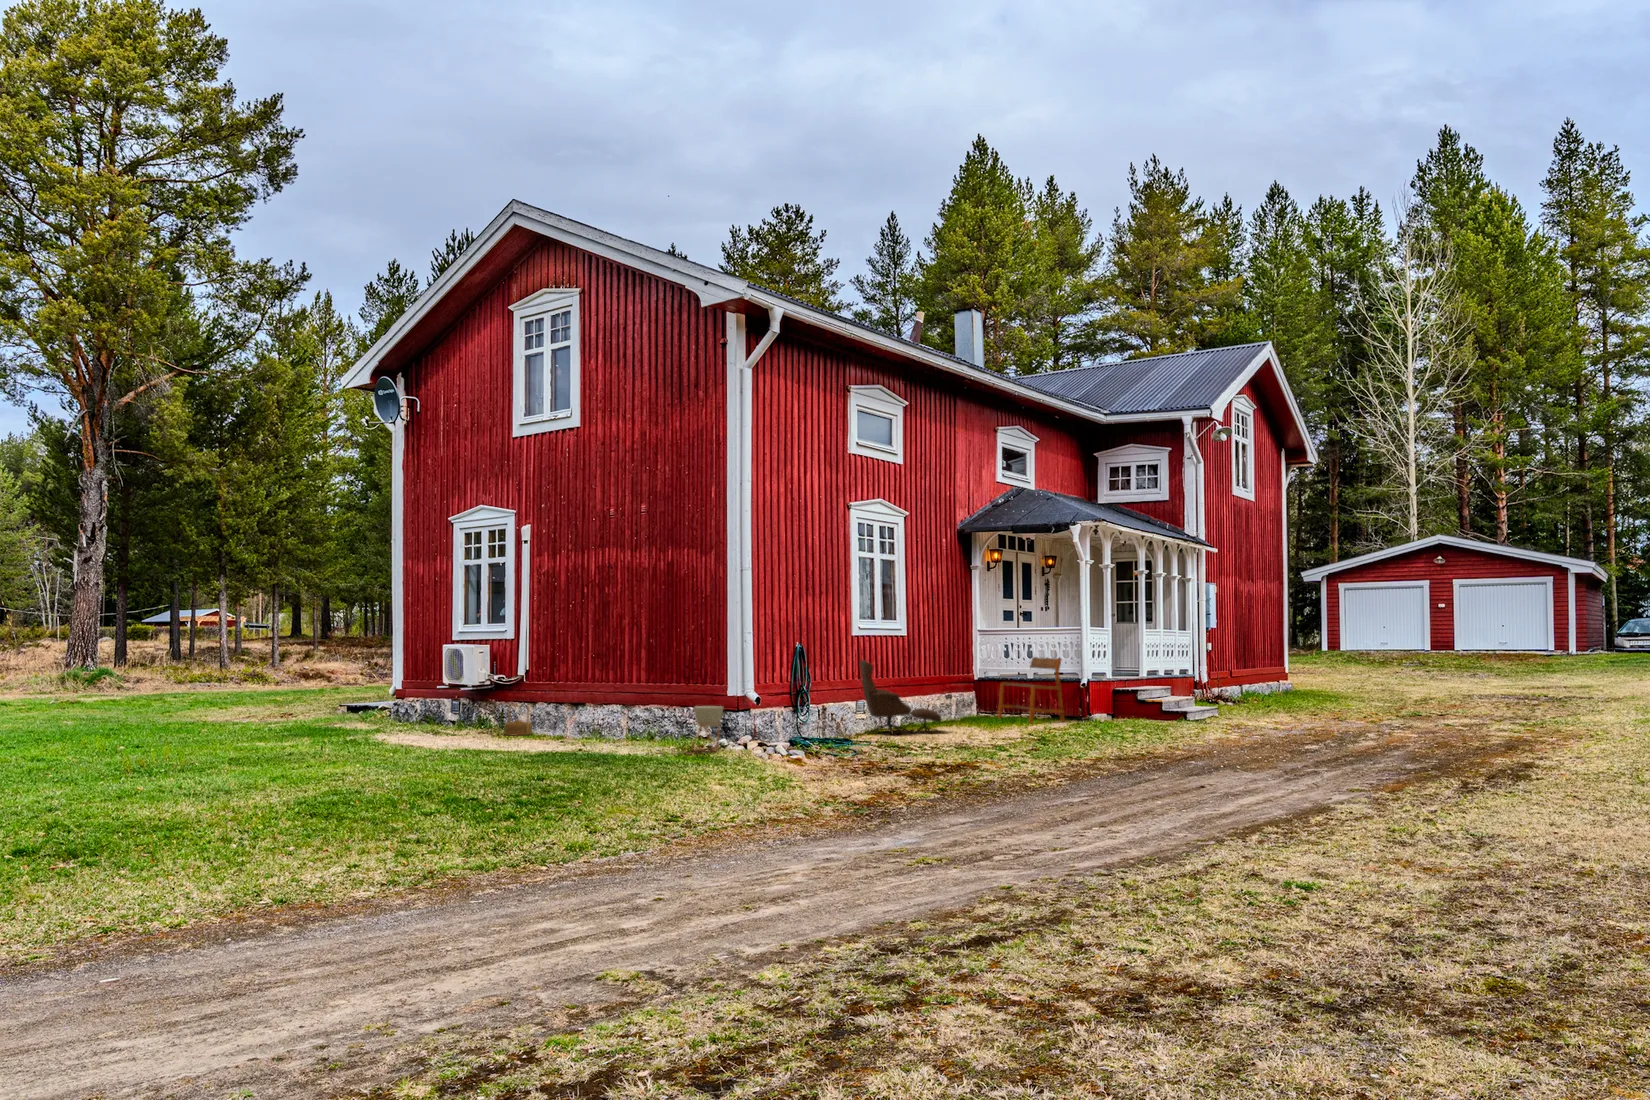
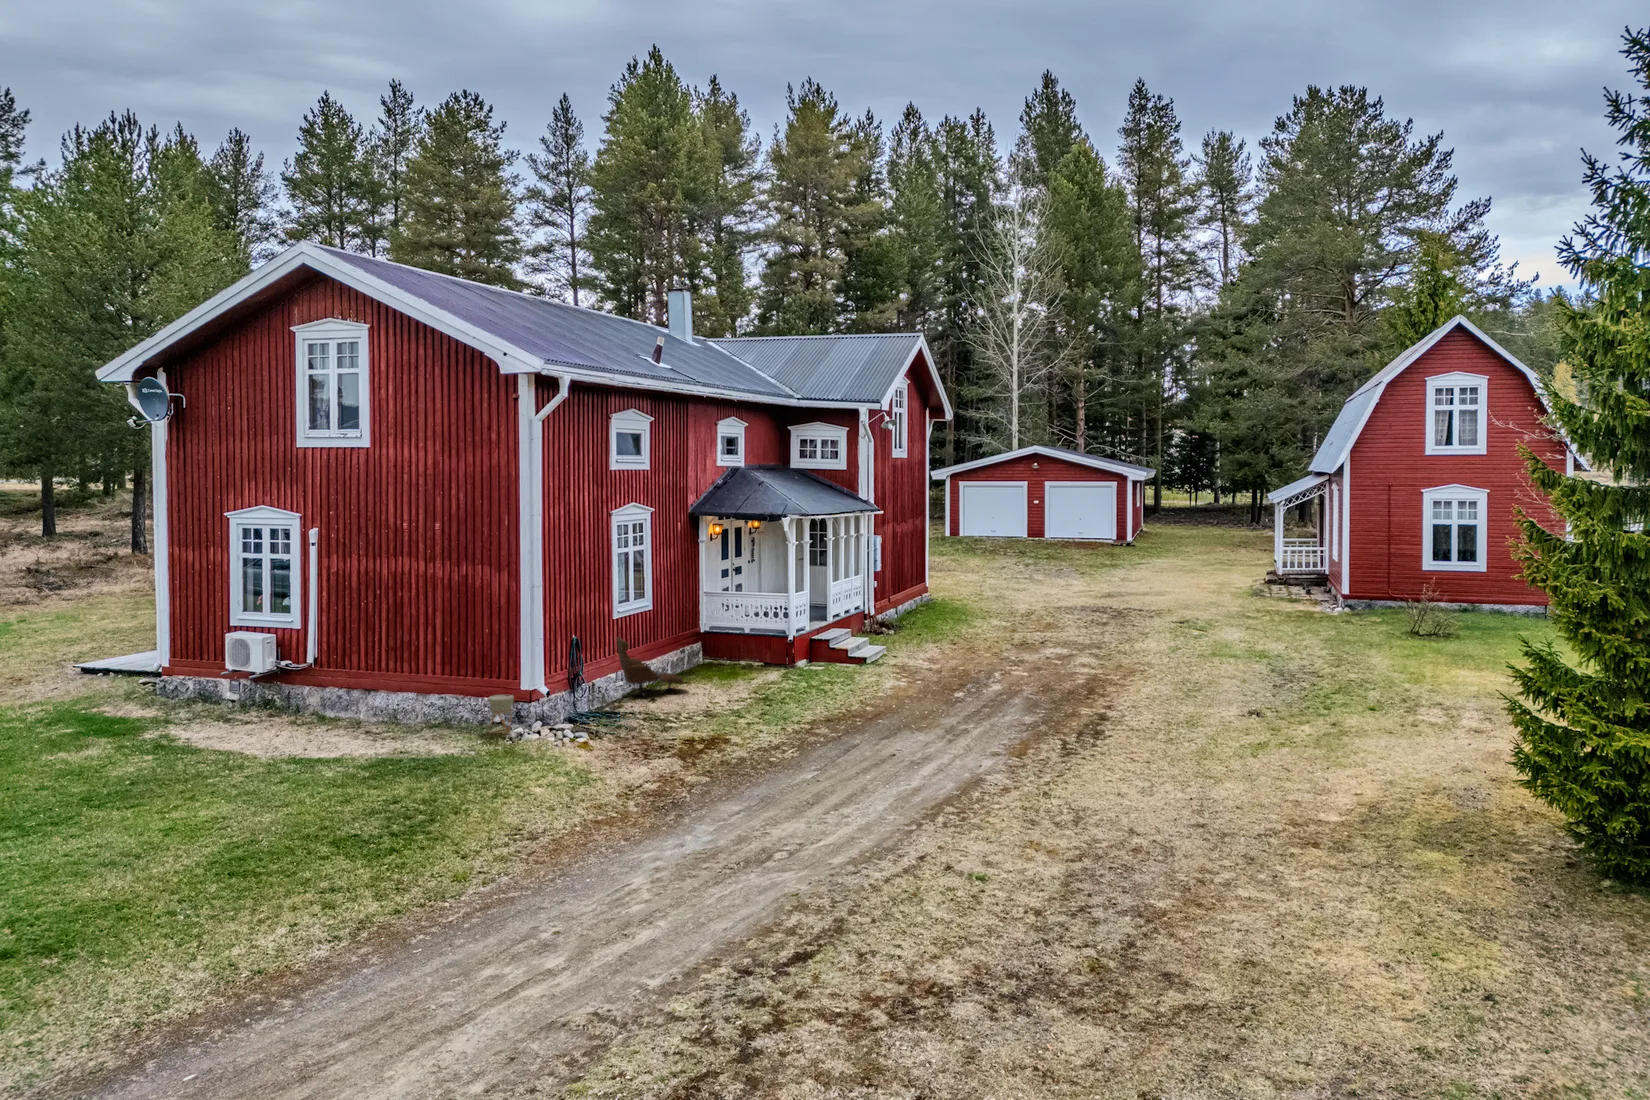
bench: present [998,657,1065,723] -> none [720,615,775,674]
woven basket: present [504,705,532,735] -> none [301,690,327,718]

